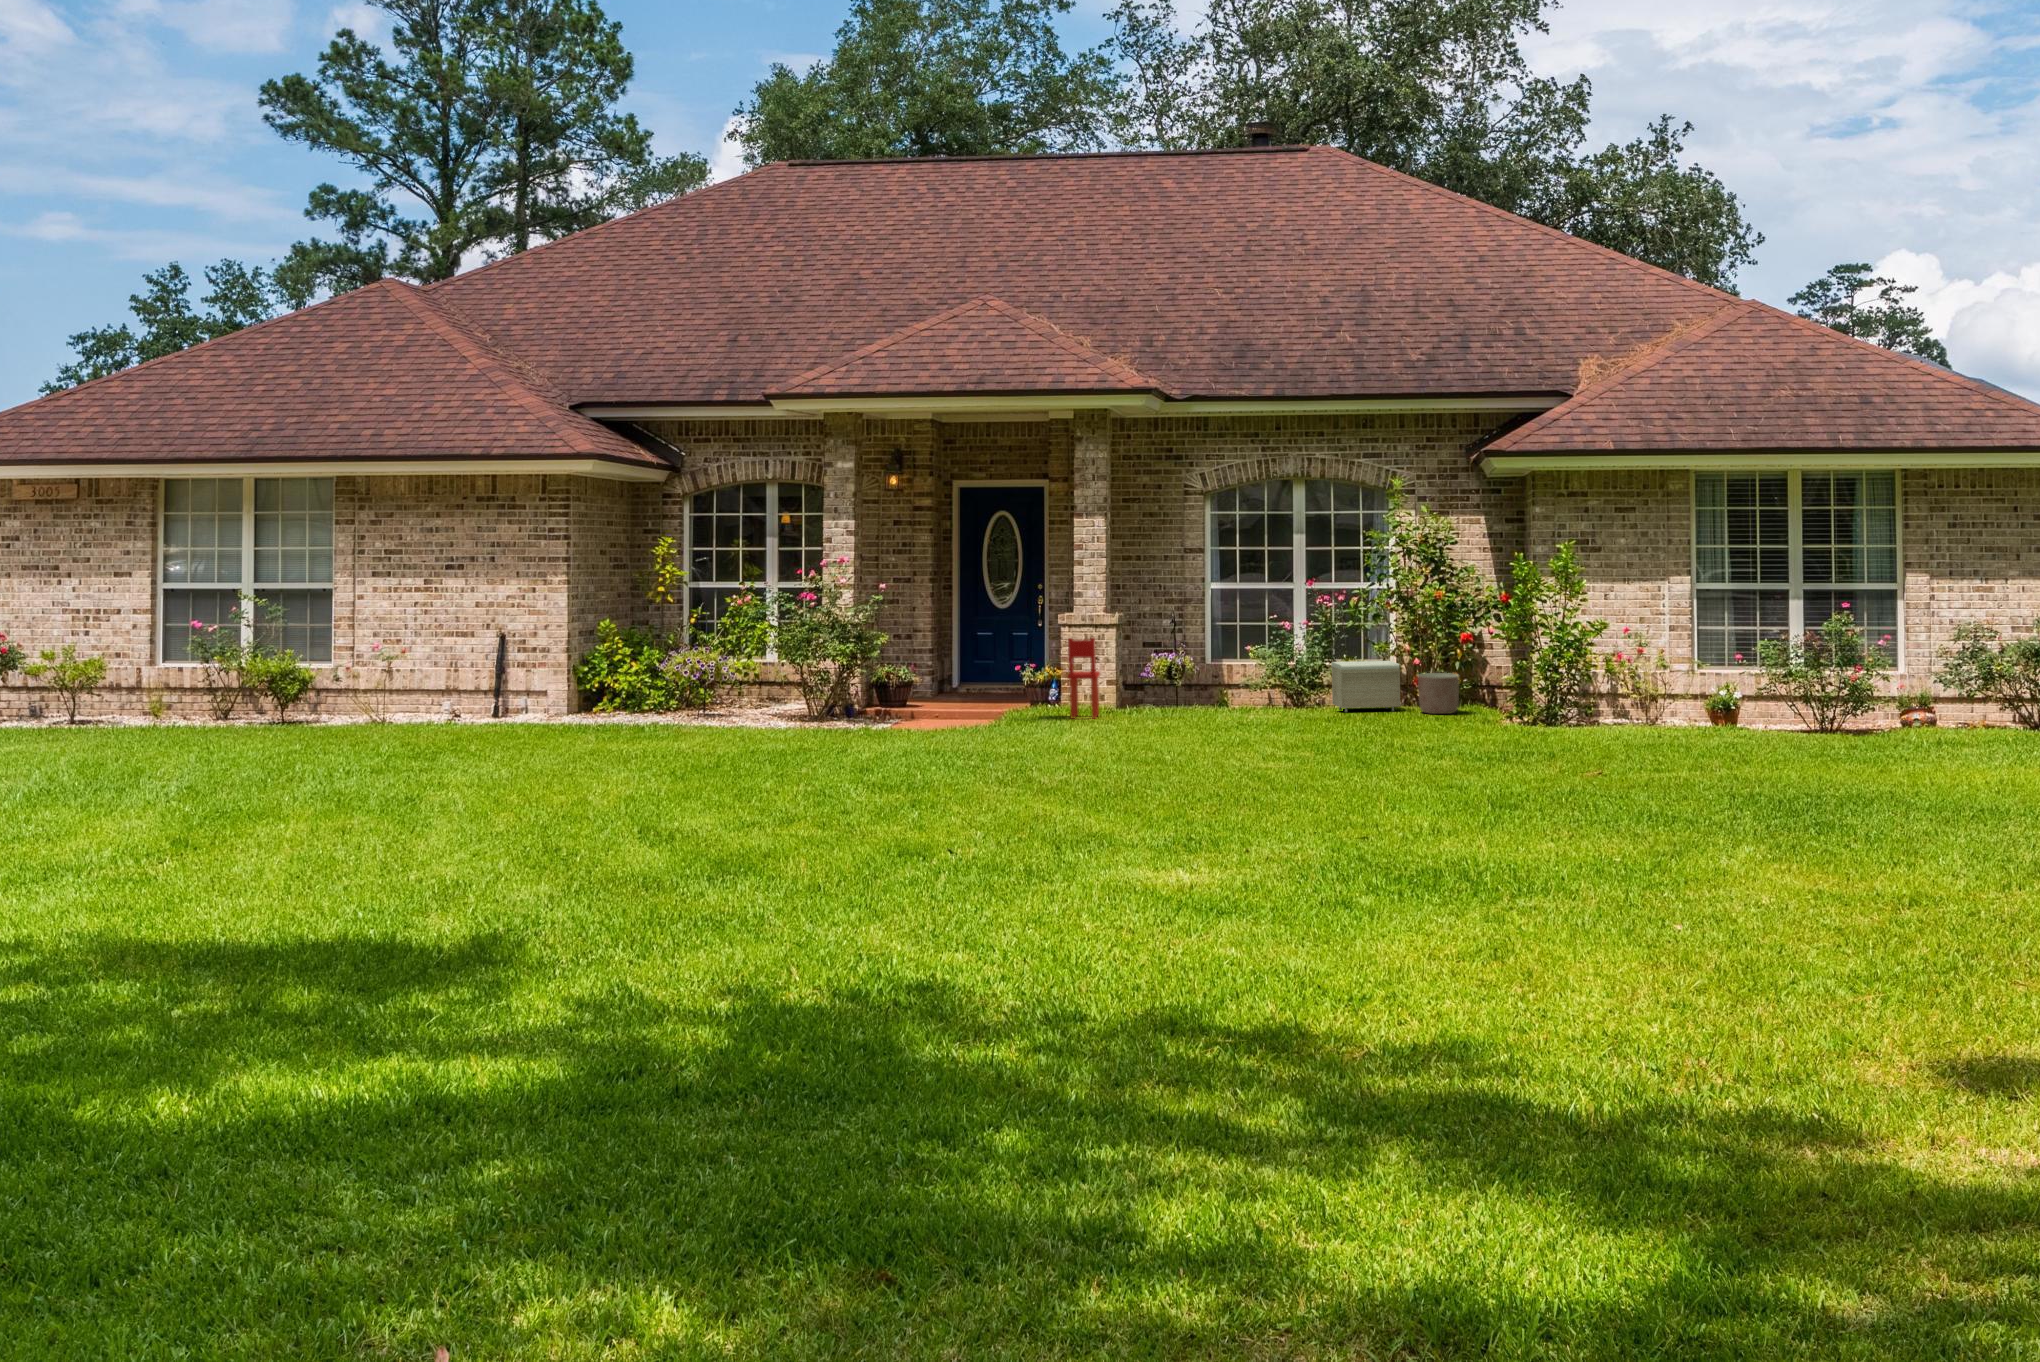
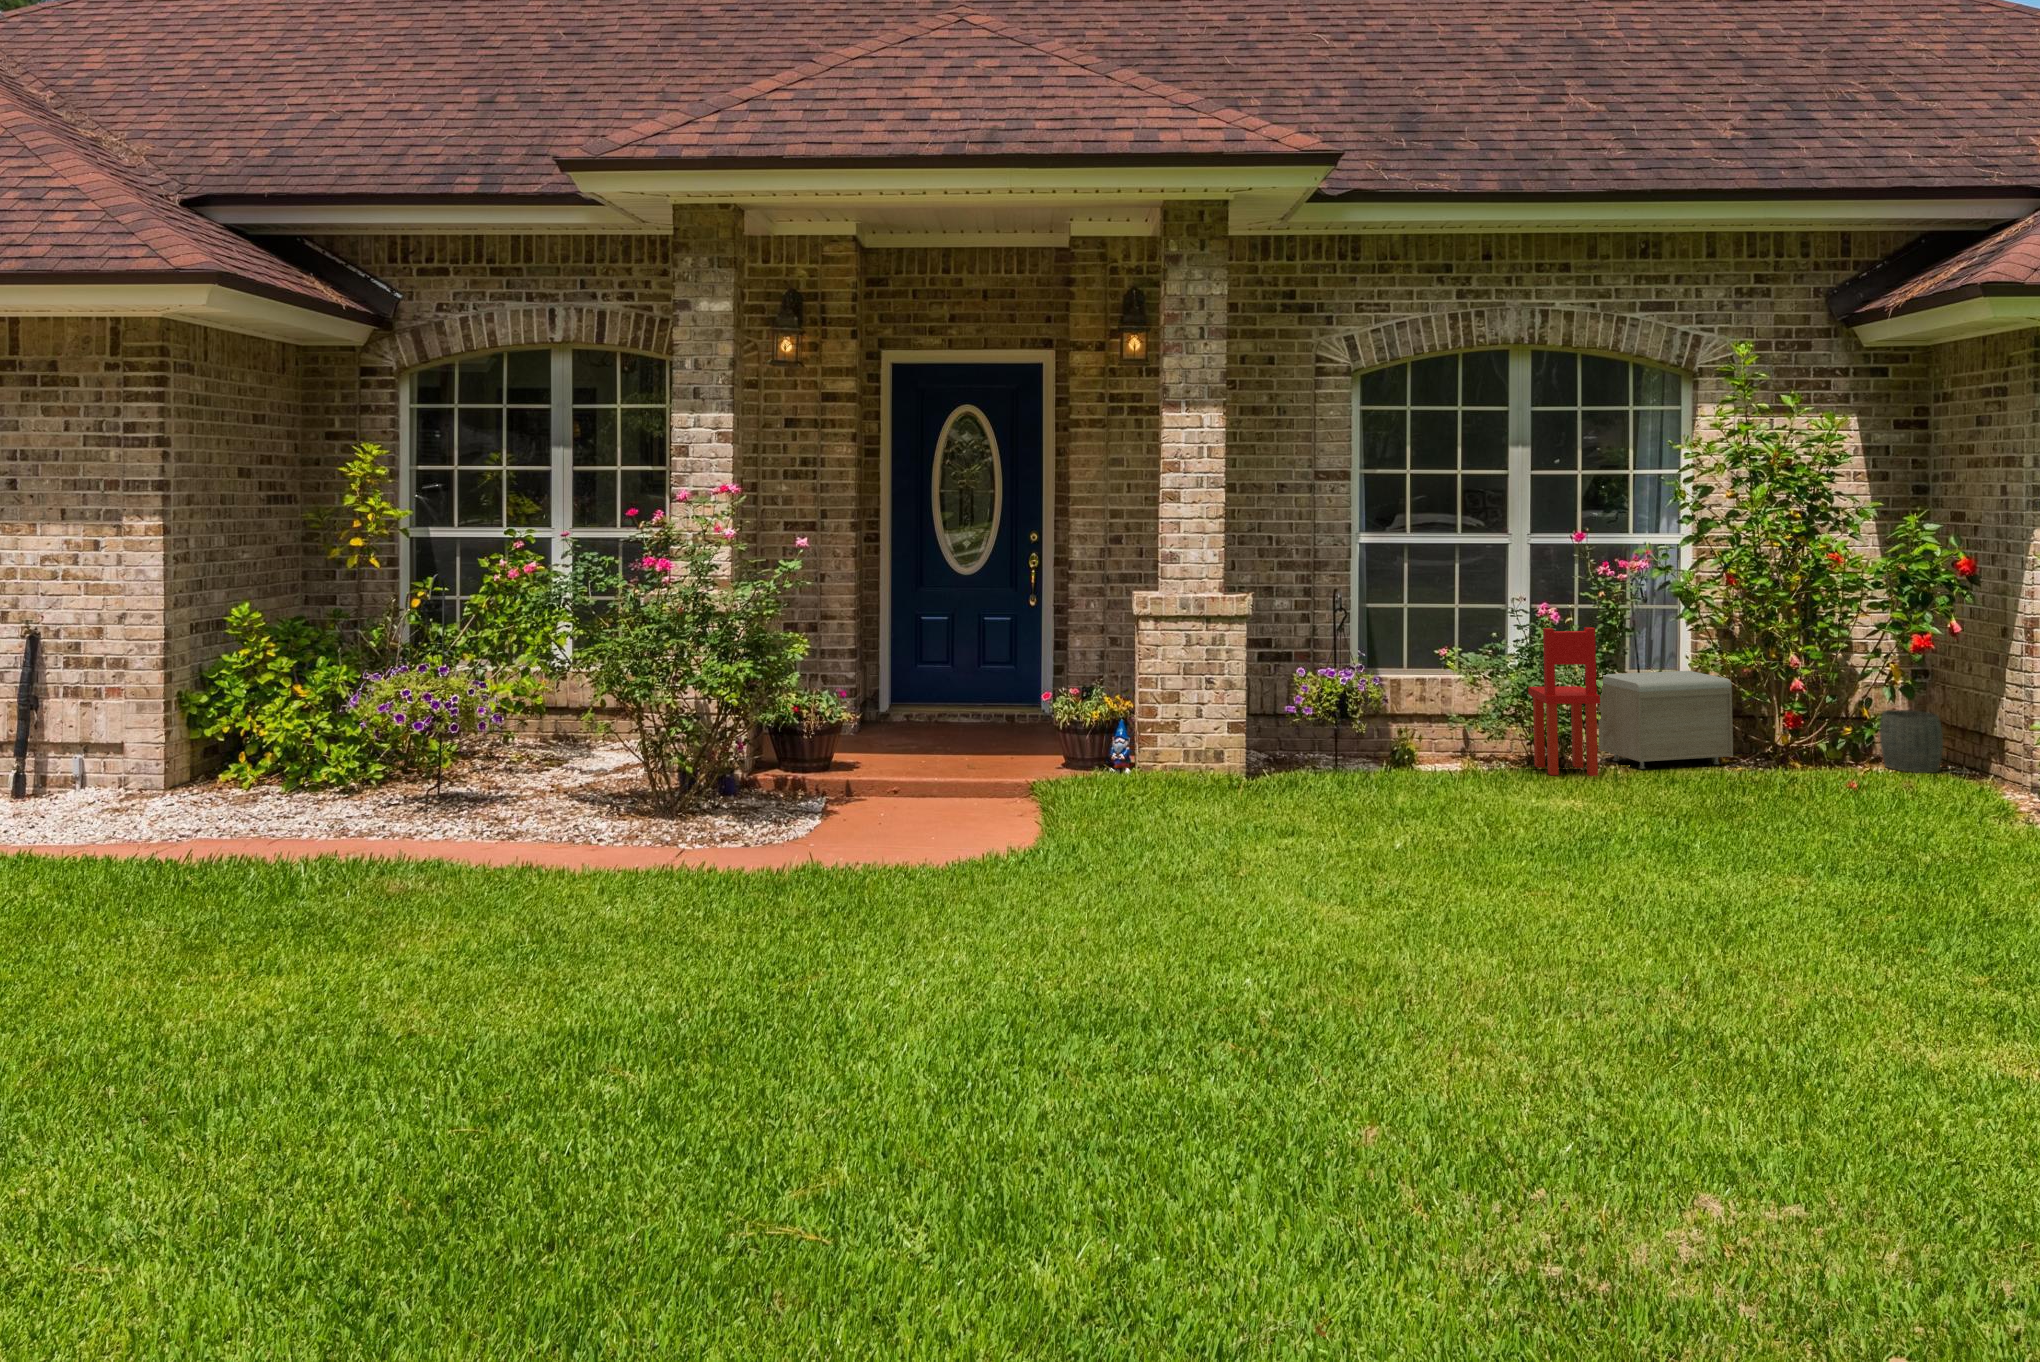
chair: present [1067,638,1100,719] -> present [1528,627,1600,776]
planter: present [1418,673,1459,714] -> none [1768,695,1852,774]
woven basket: none [1482,681,1512,714] -> present [1880,710,1943,773]

